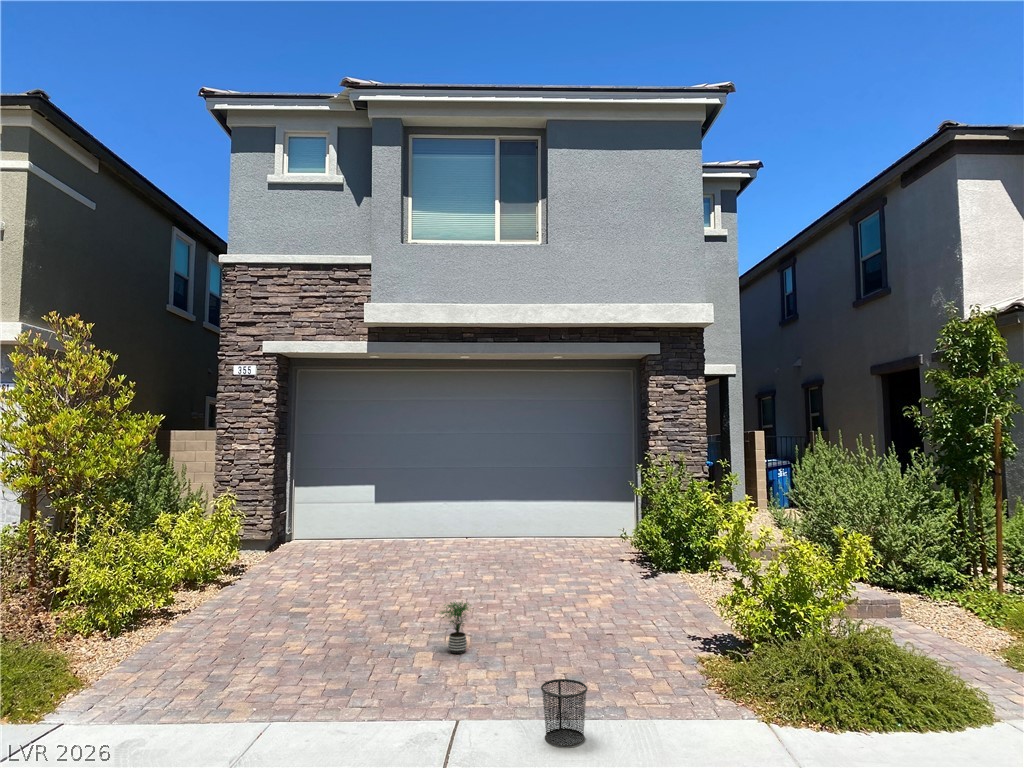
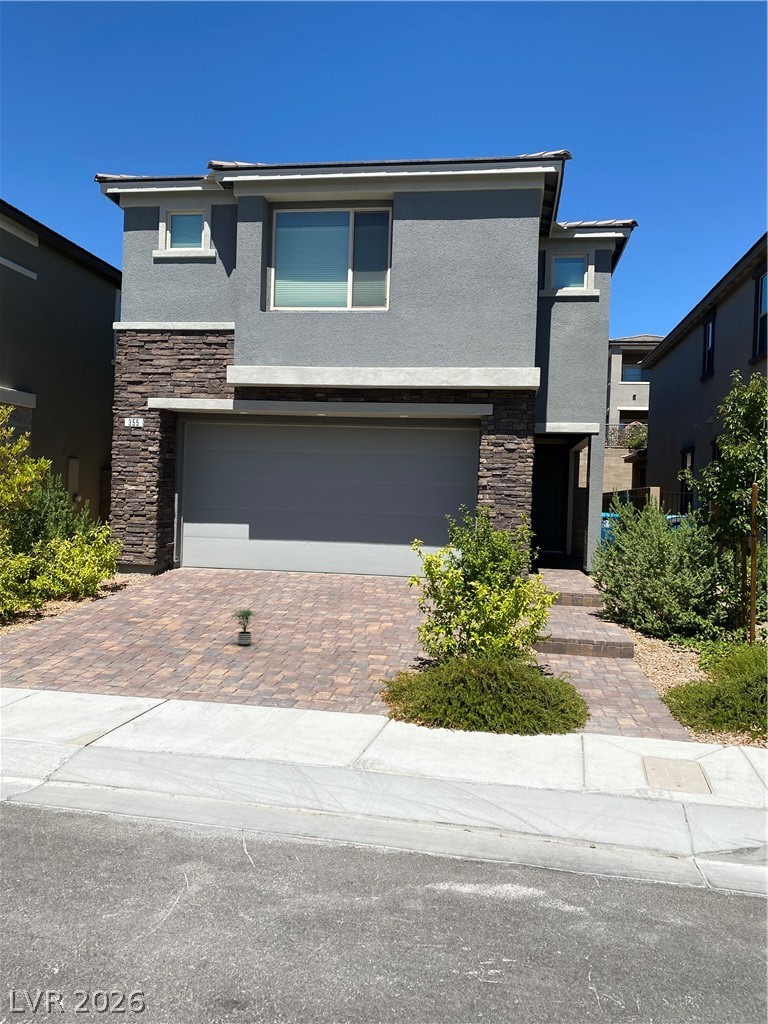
waste bin: present [541,679,588,747] -> none [249,653,280,692]

